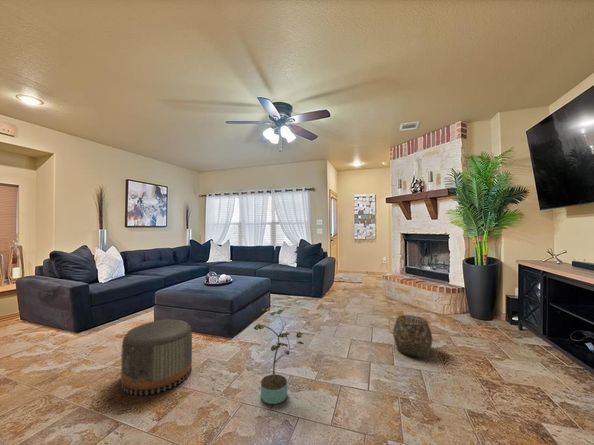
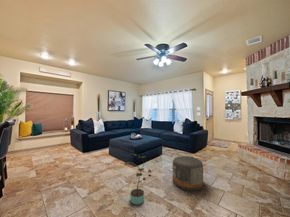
woven basket: present [393,315,432,357] -> none [224,171,254,203]
pouf: present [121,319,192,396] -> present [173,156,203,191]

